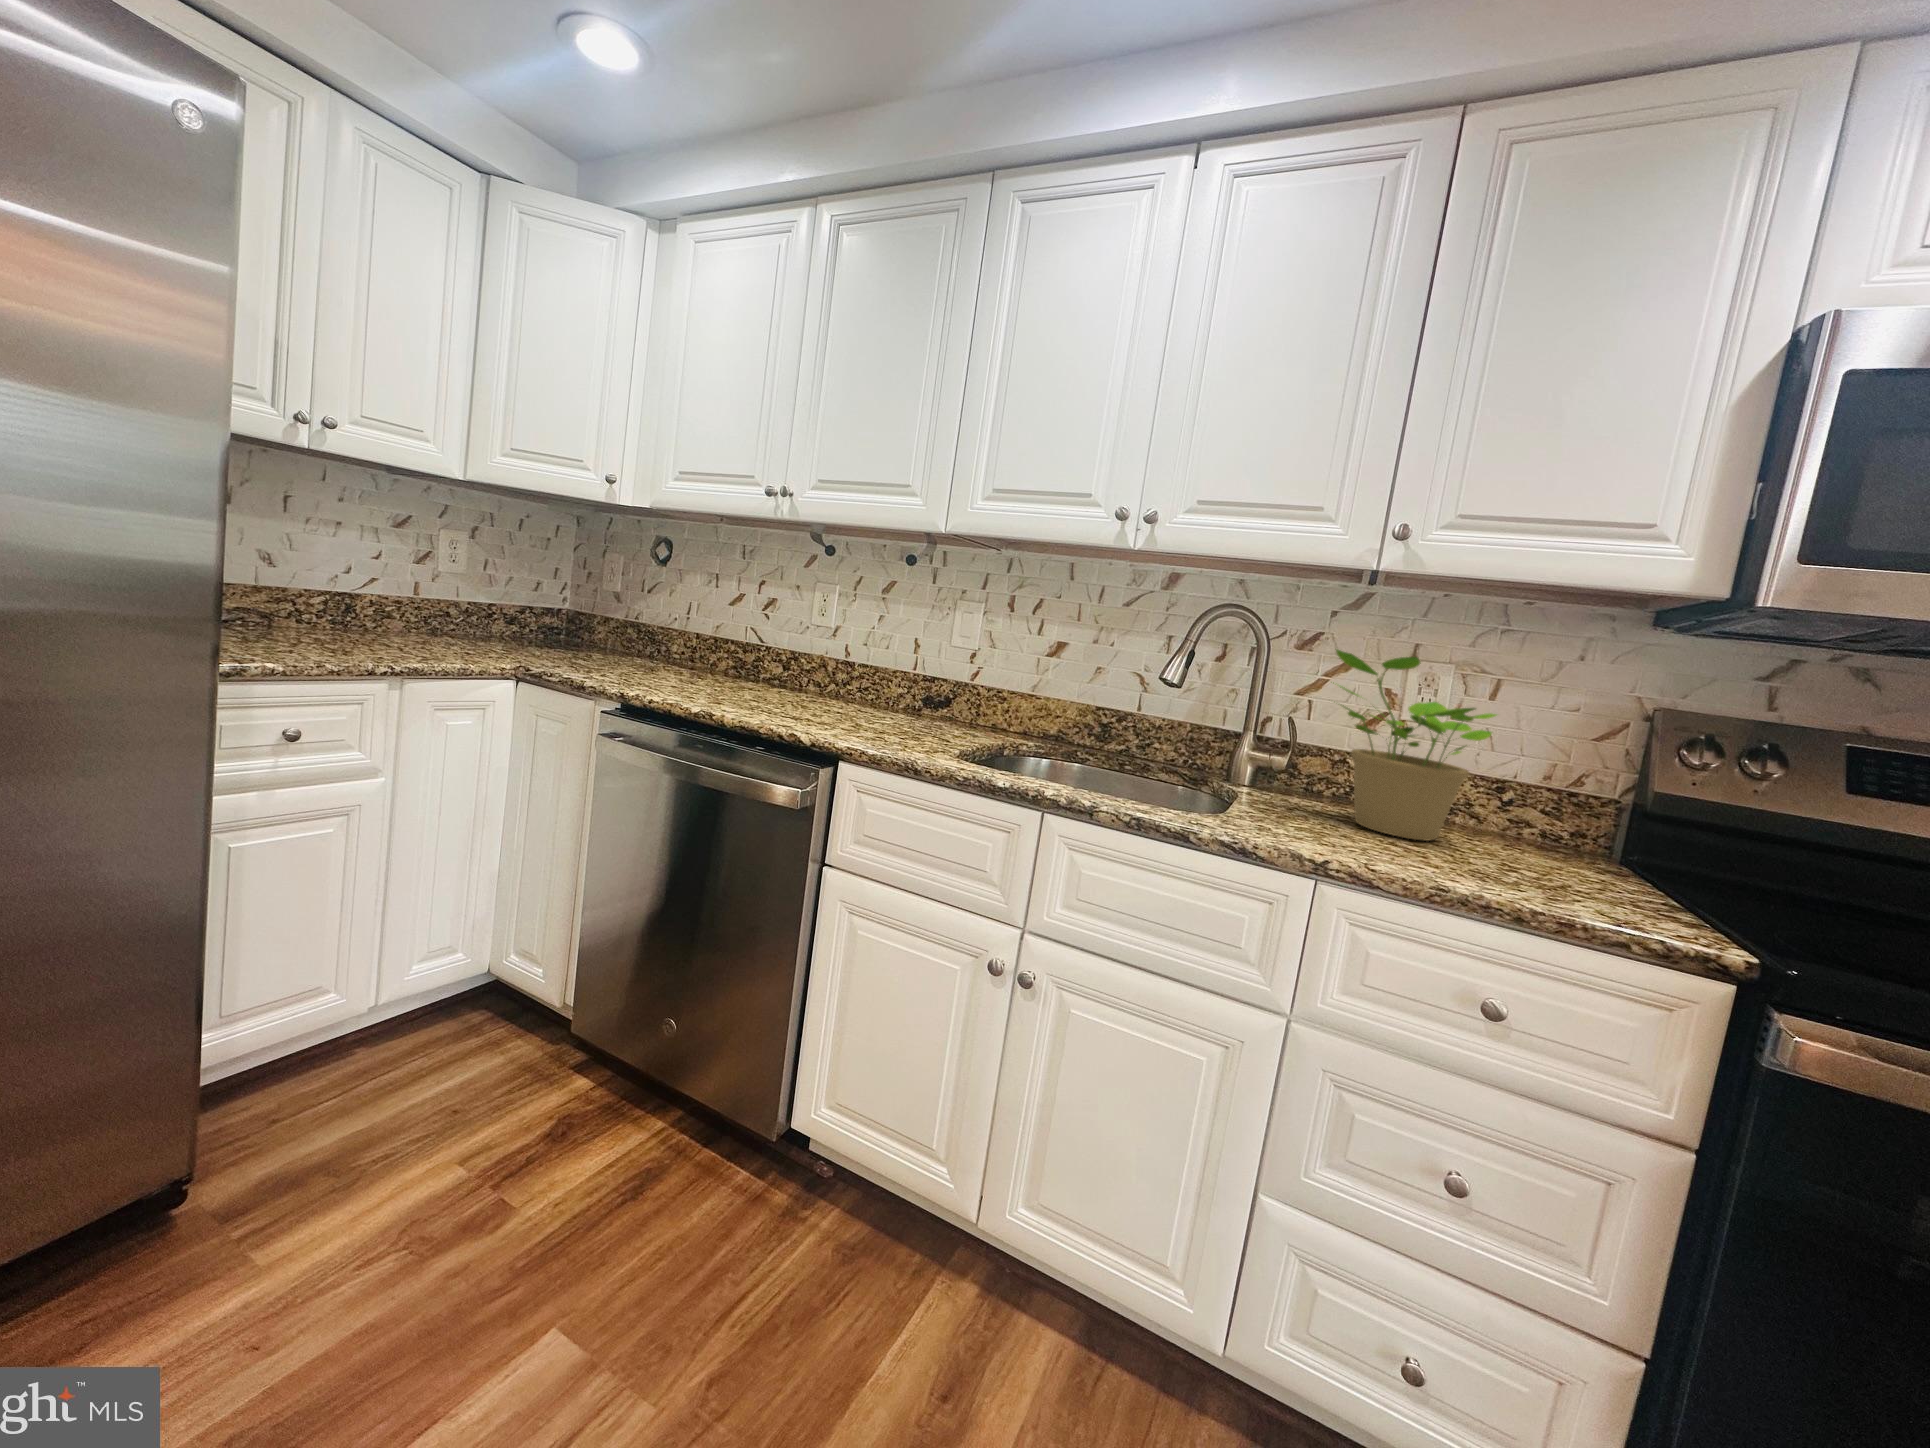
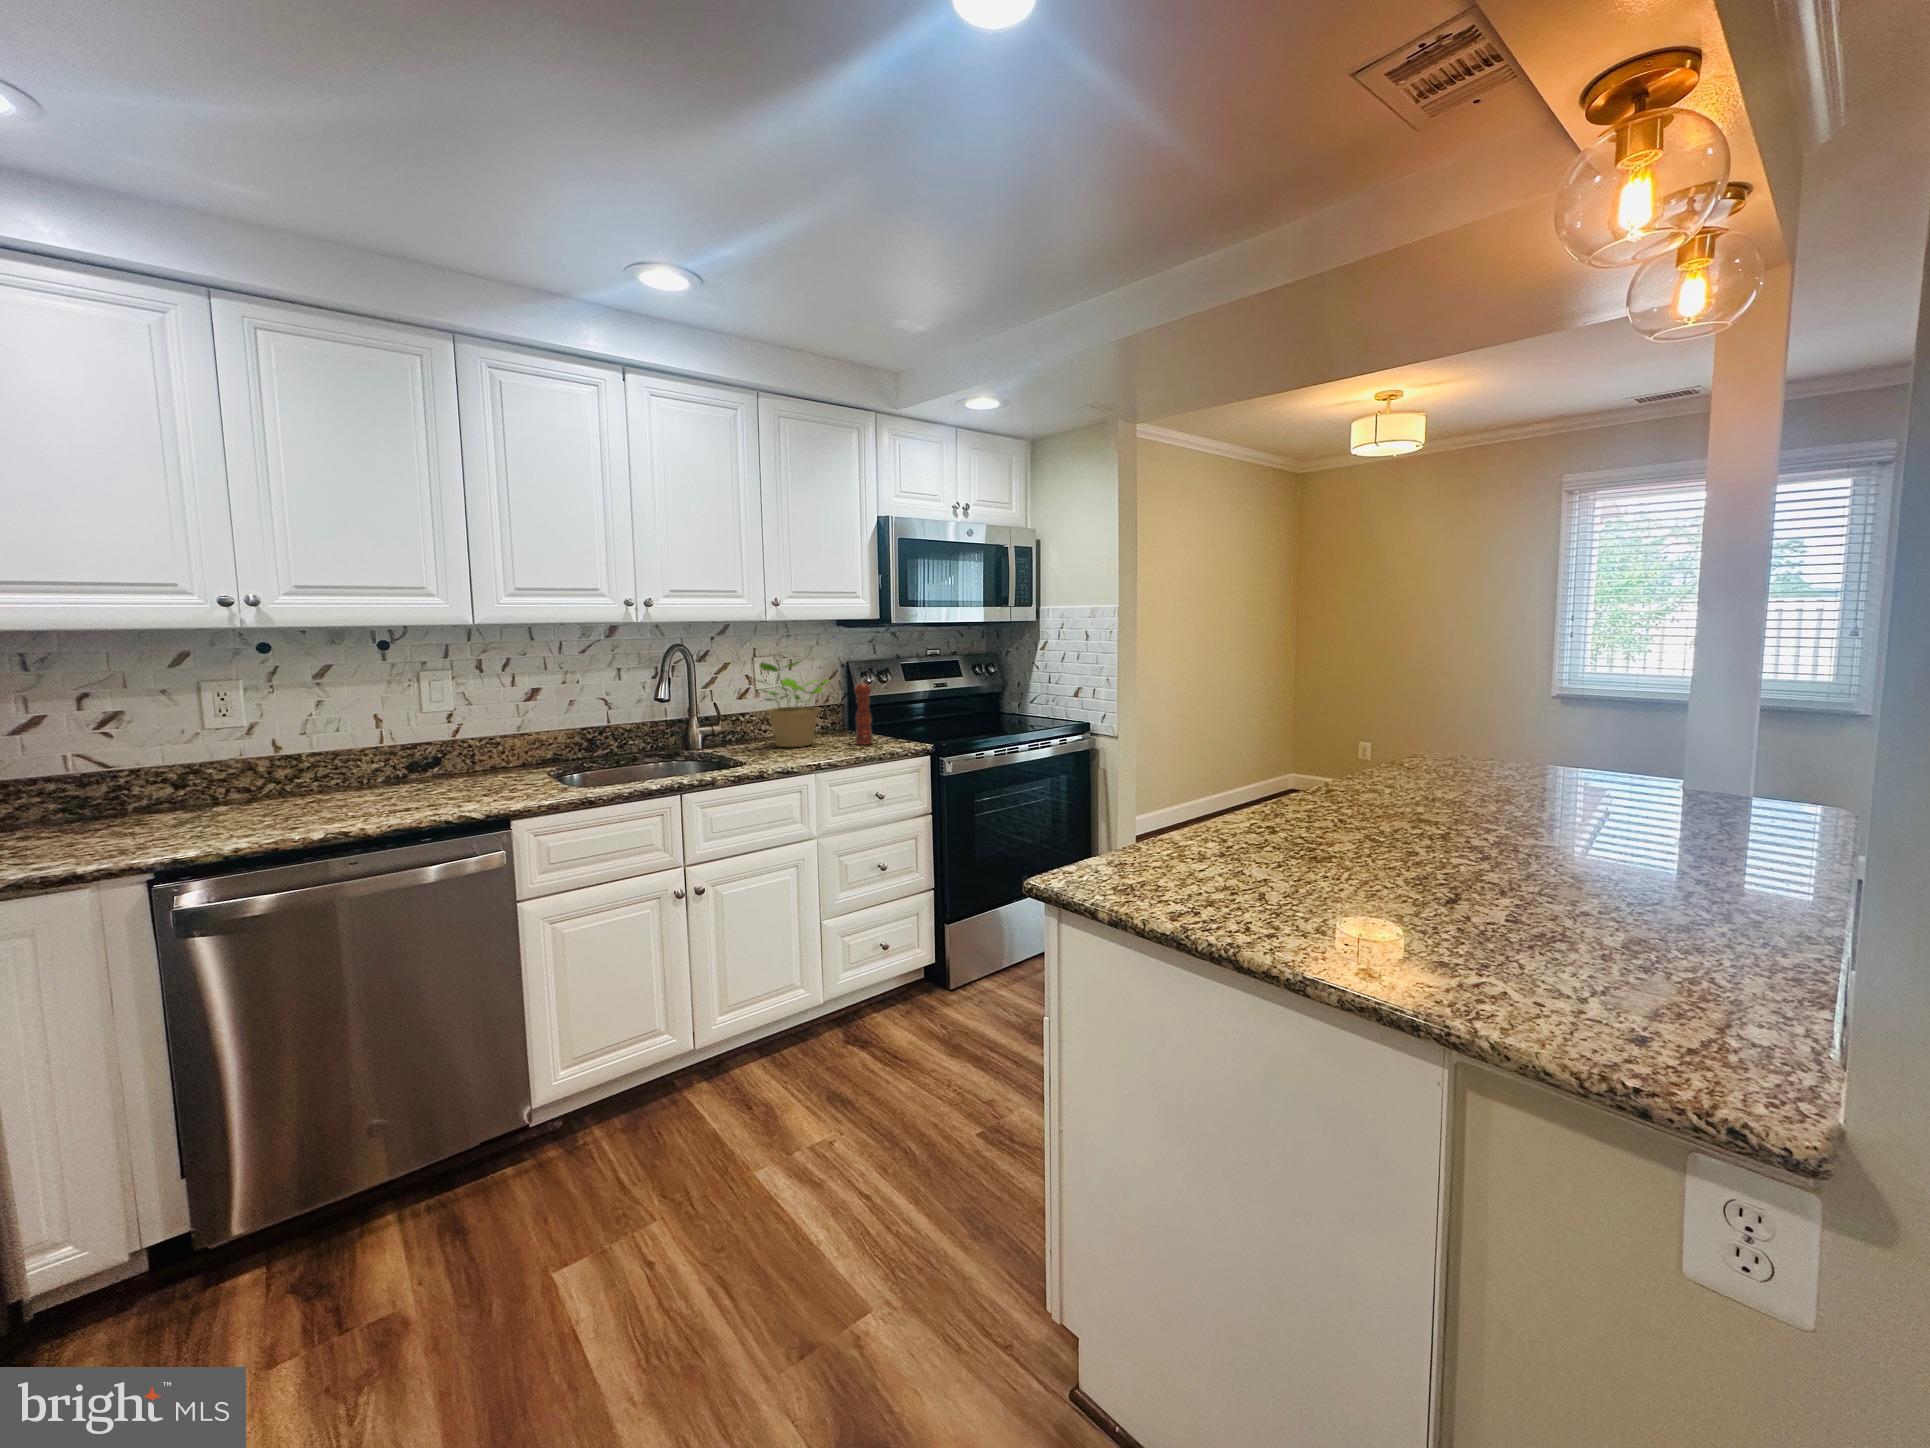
pepper mill: none [1515,724,1594,887] -> present [854,678,873,745]

